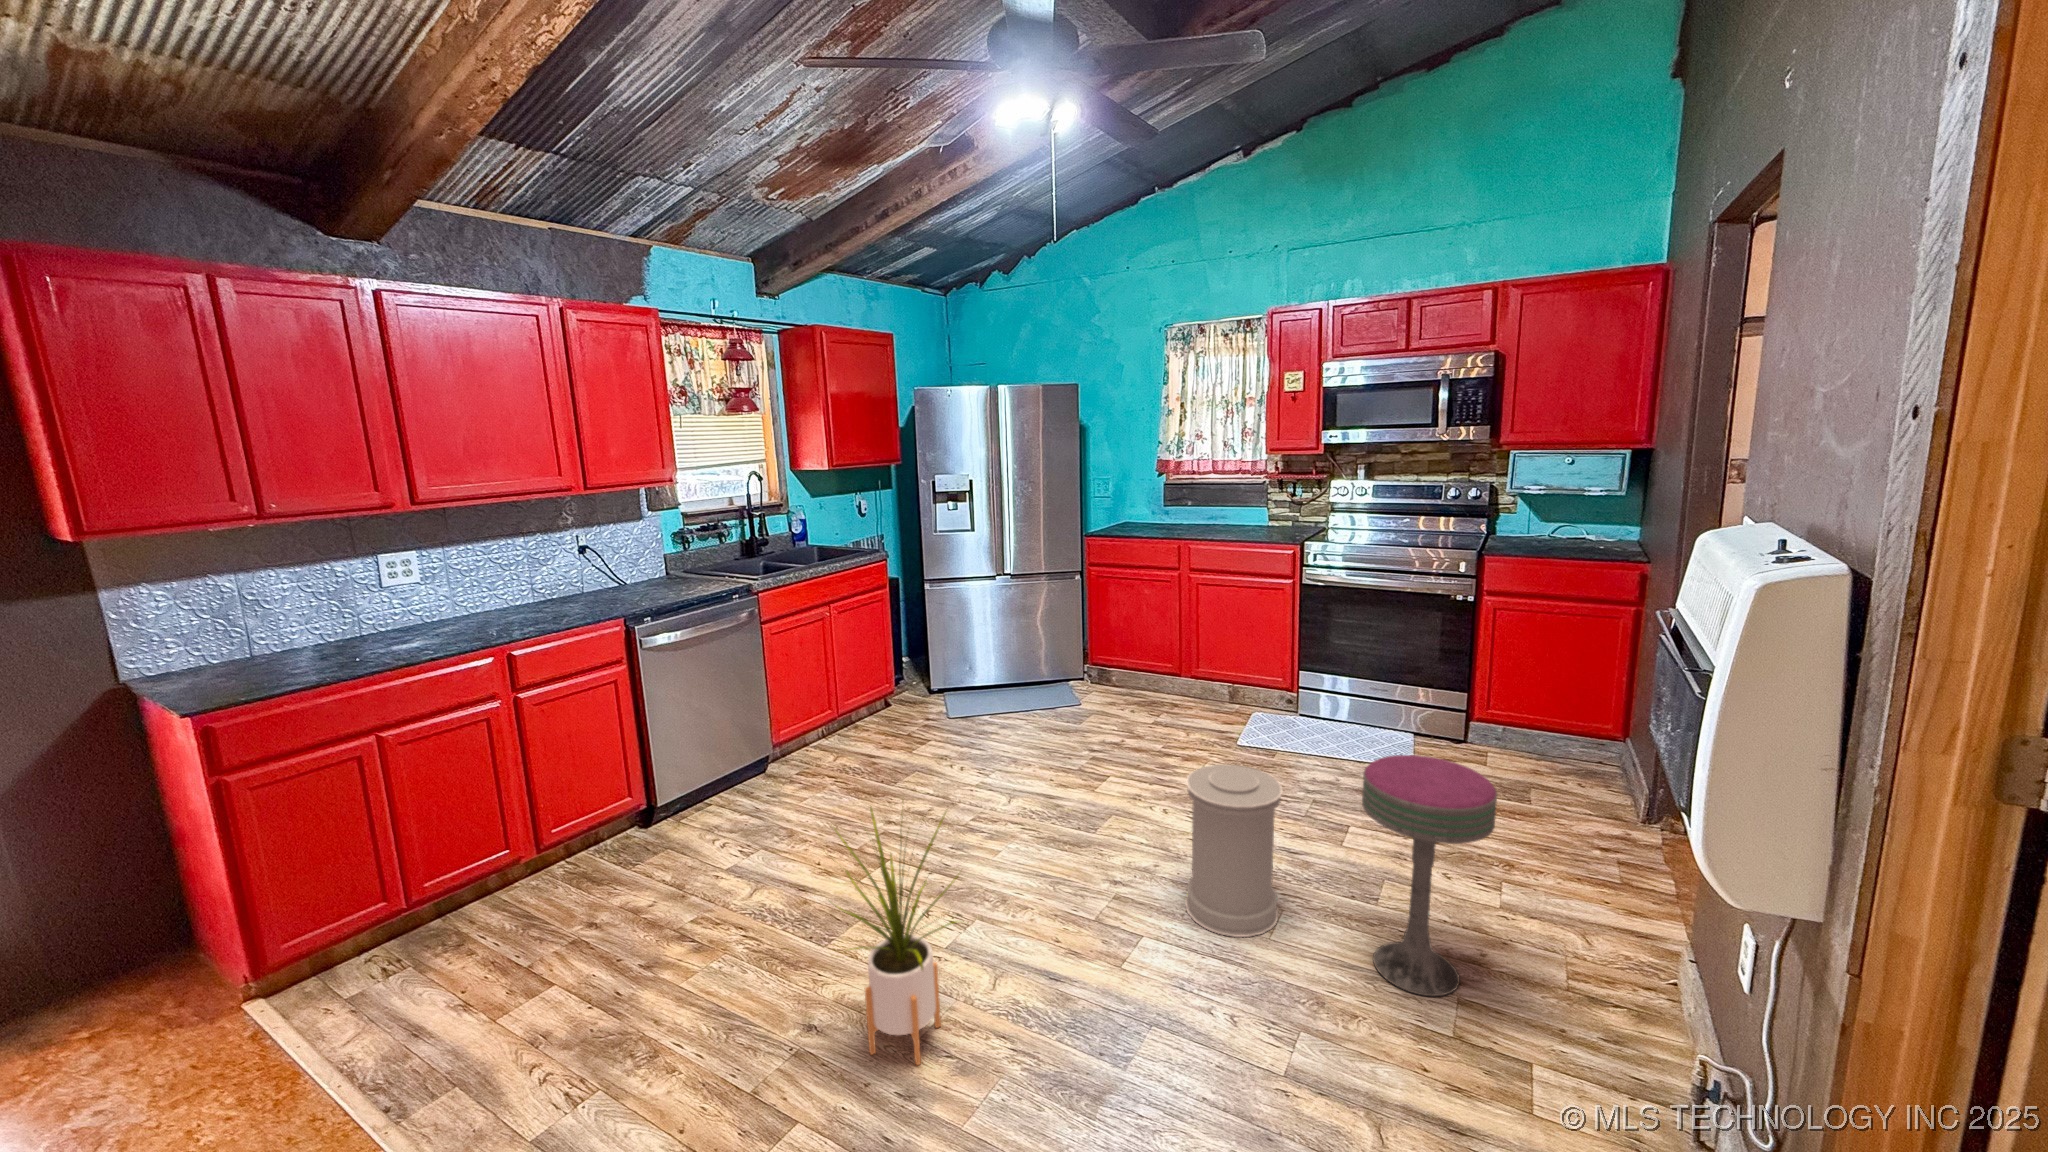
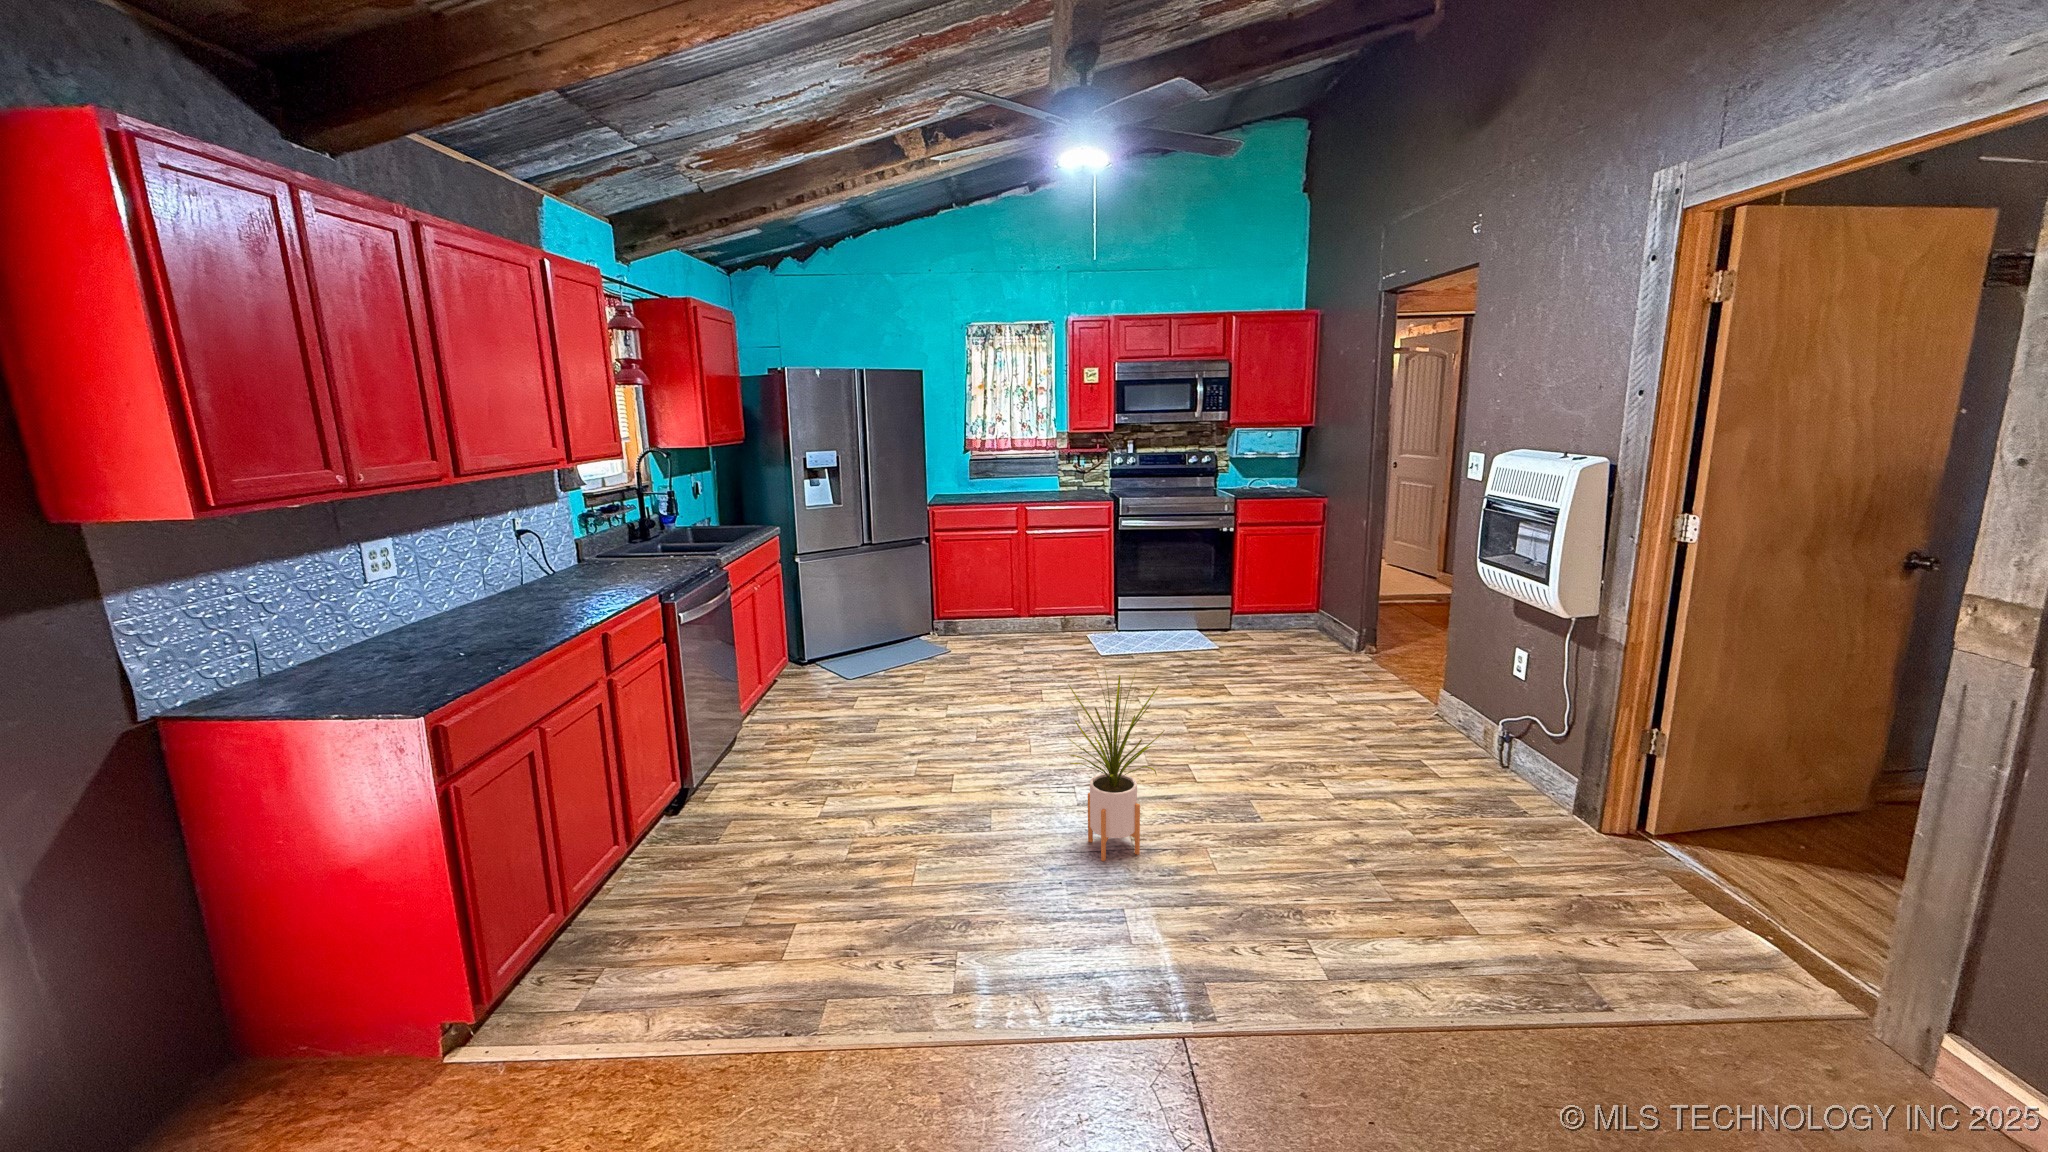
bar stool: present [1362,755,1497,997] -> none [1290,605,1366,742]
trash can: present [1185,765,1282,937] -> none [1175,638,1241,747]

